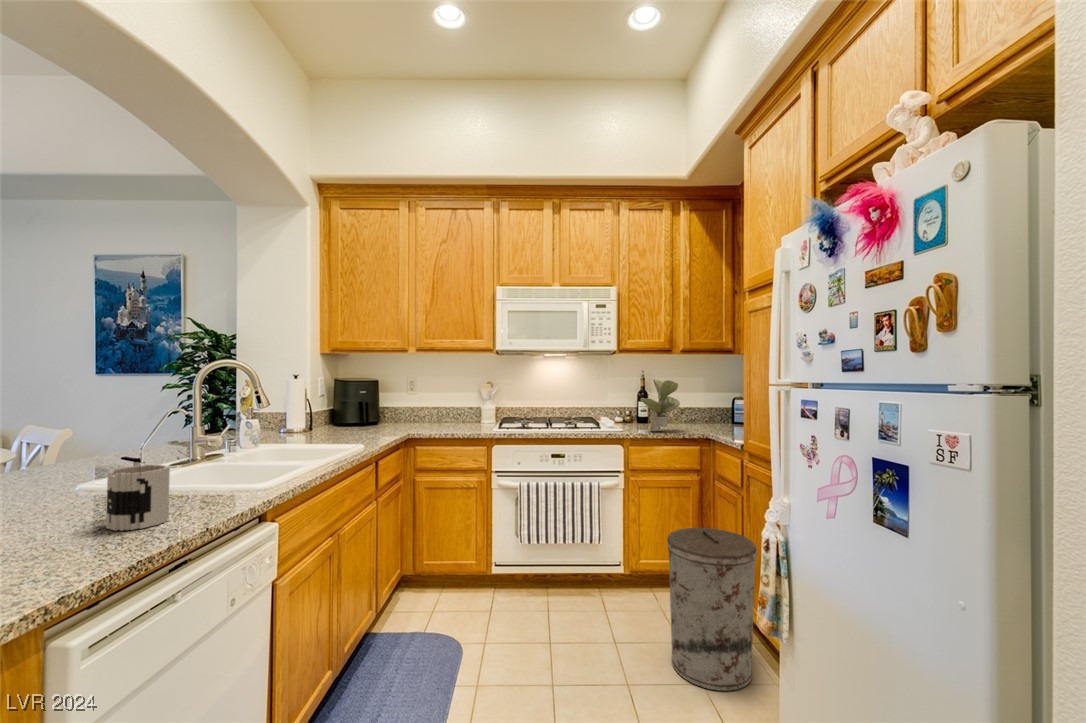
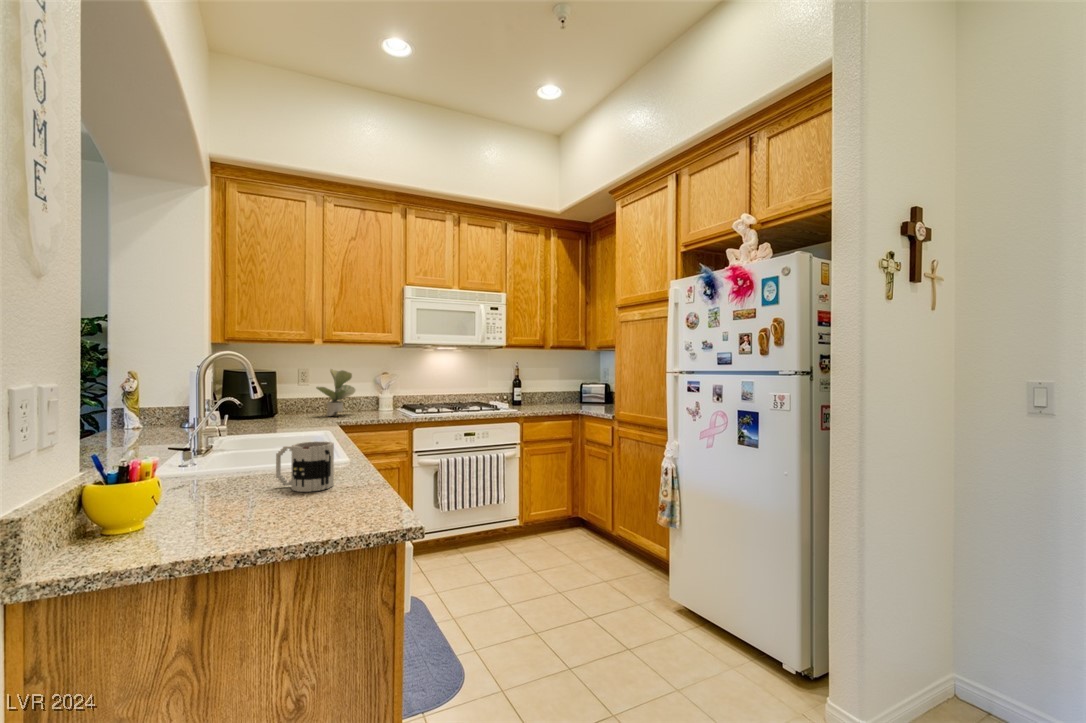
potted plant: present [640,379,680,431] -> present [316,369,355,416]
trash can: present [667,528,757,691] -> none [574,476,634,582]

